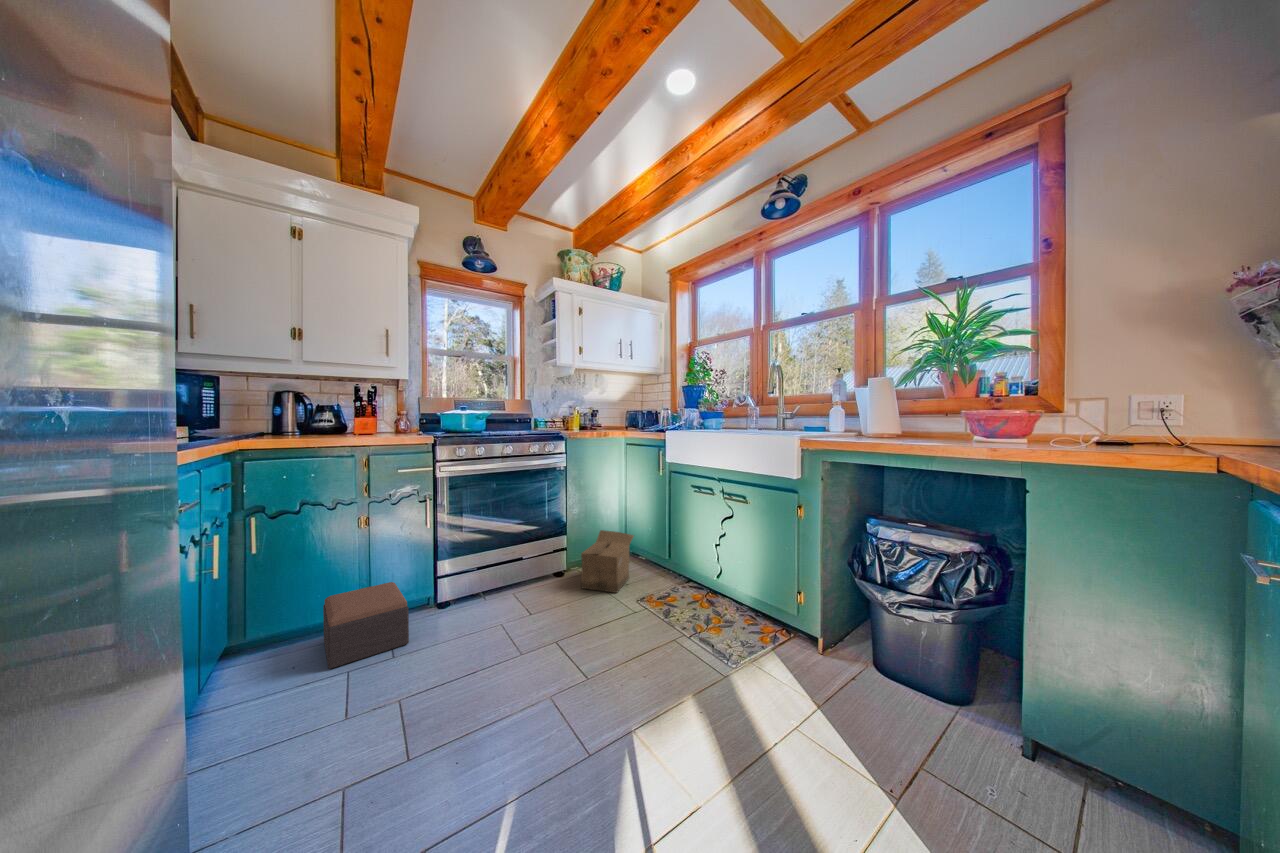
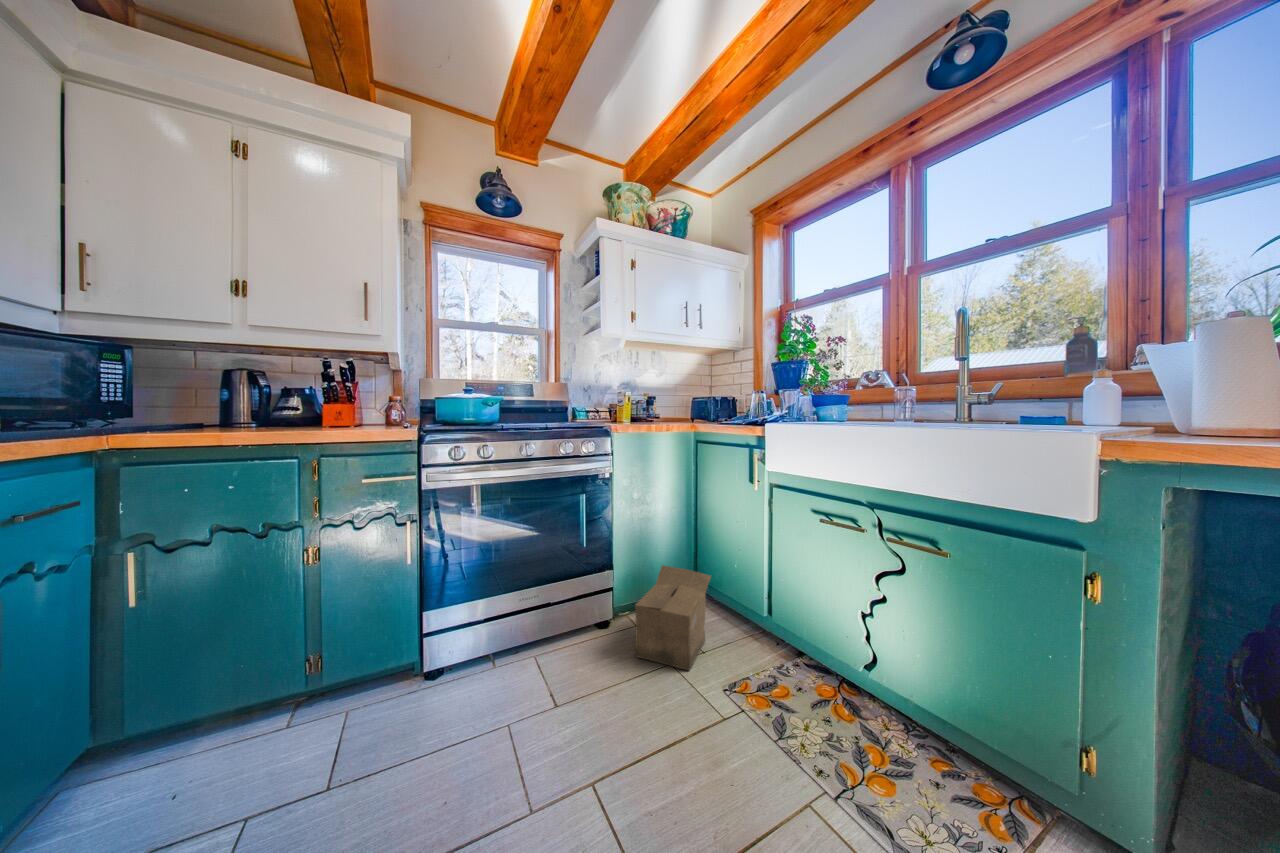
footstool: present [323,582,409,669] -> none [215,648,363,817]

